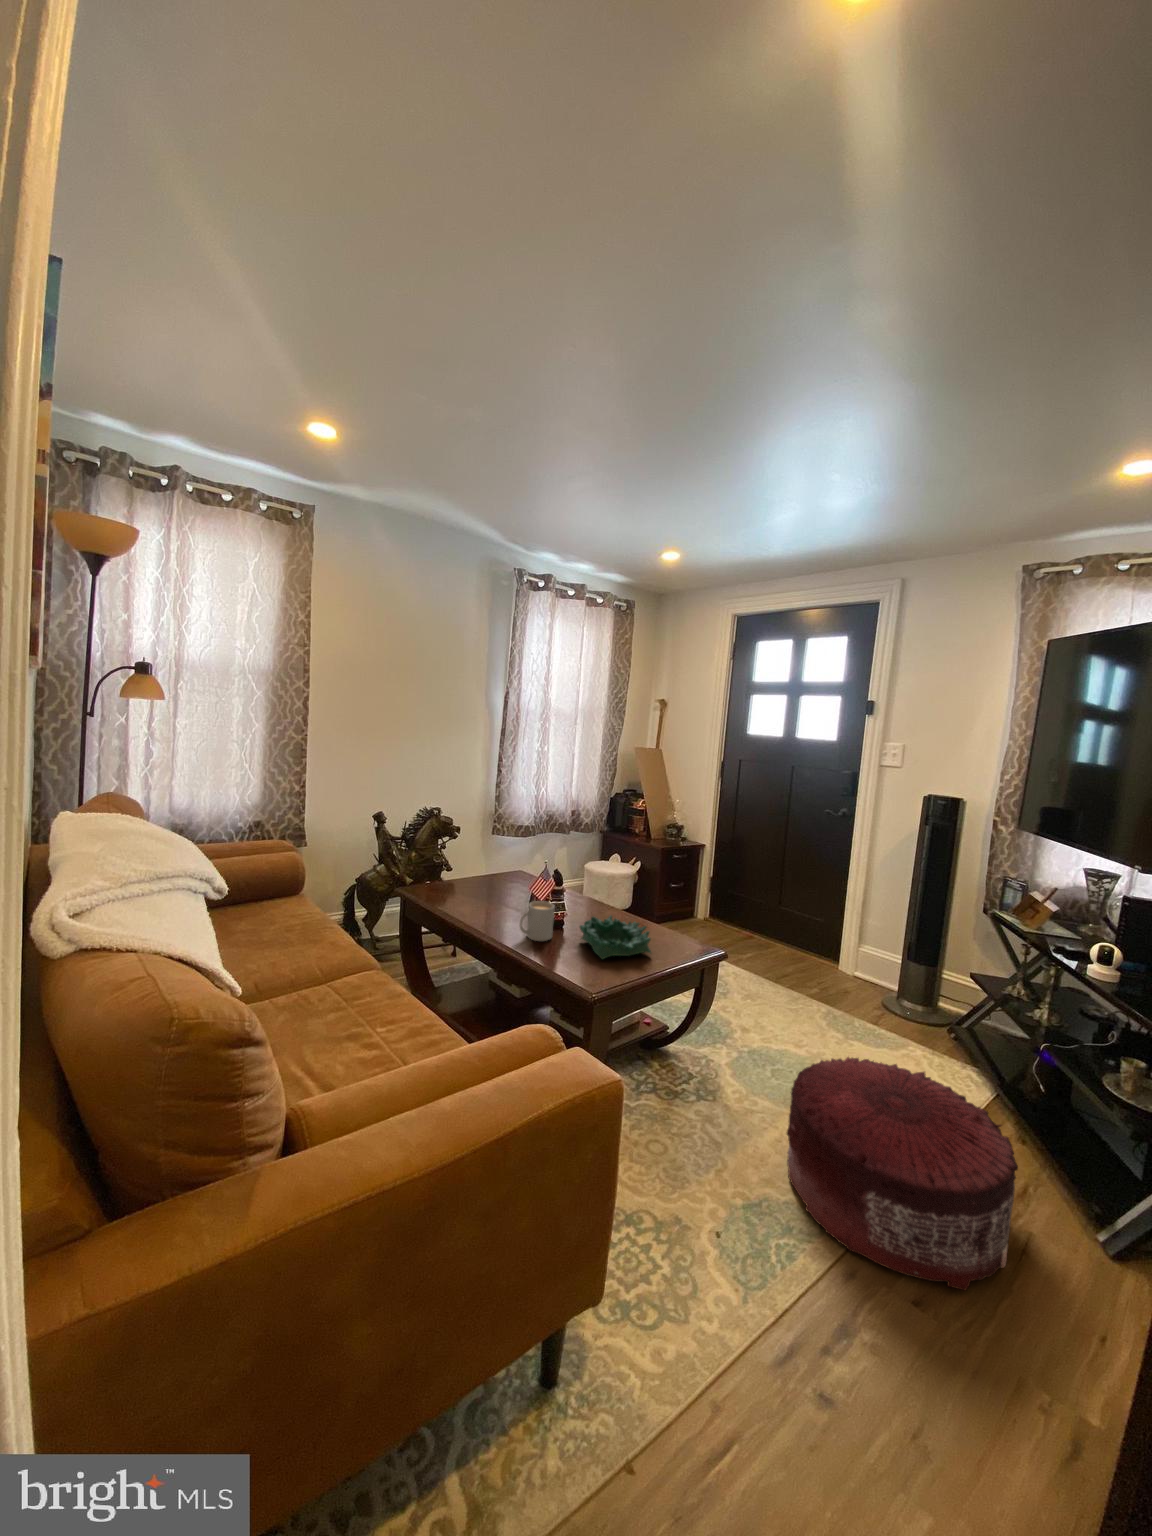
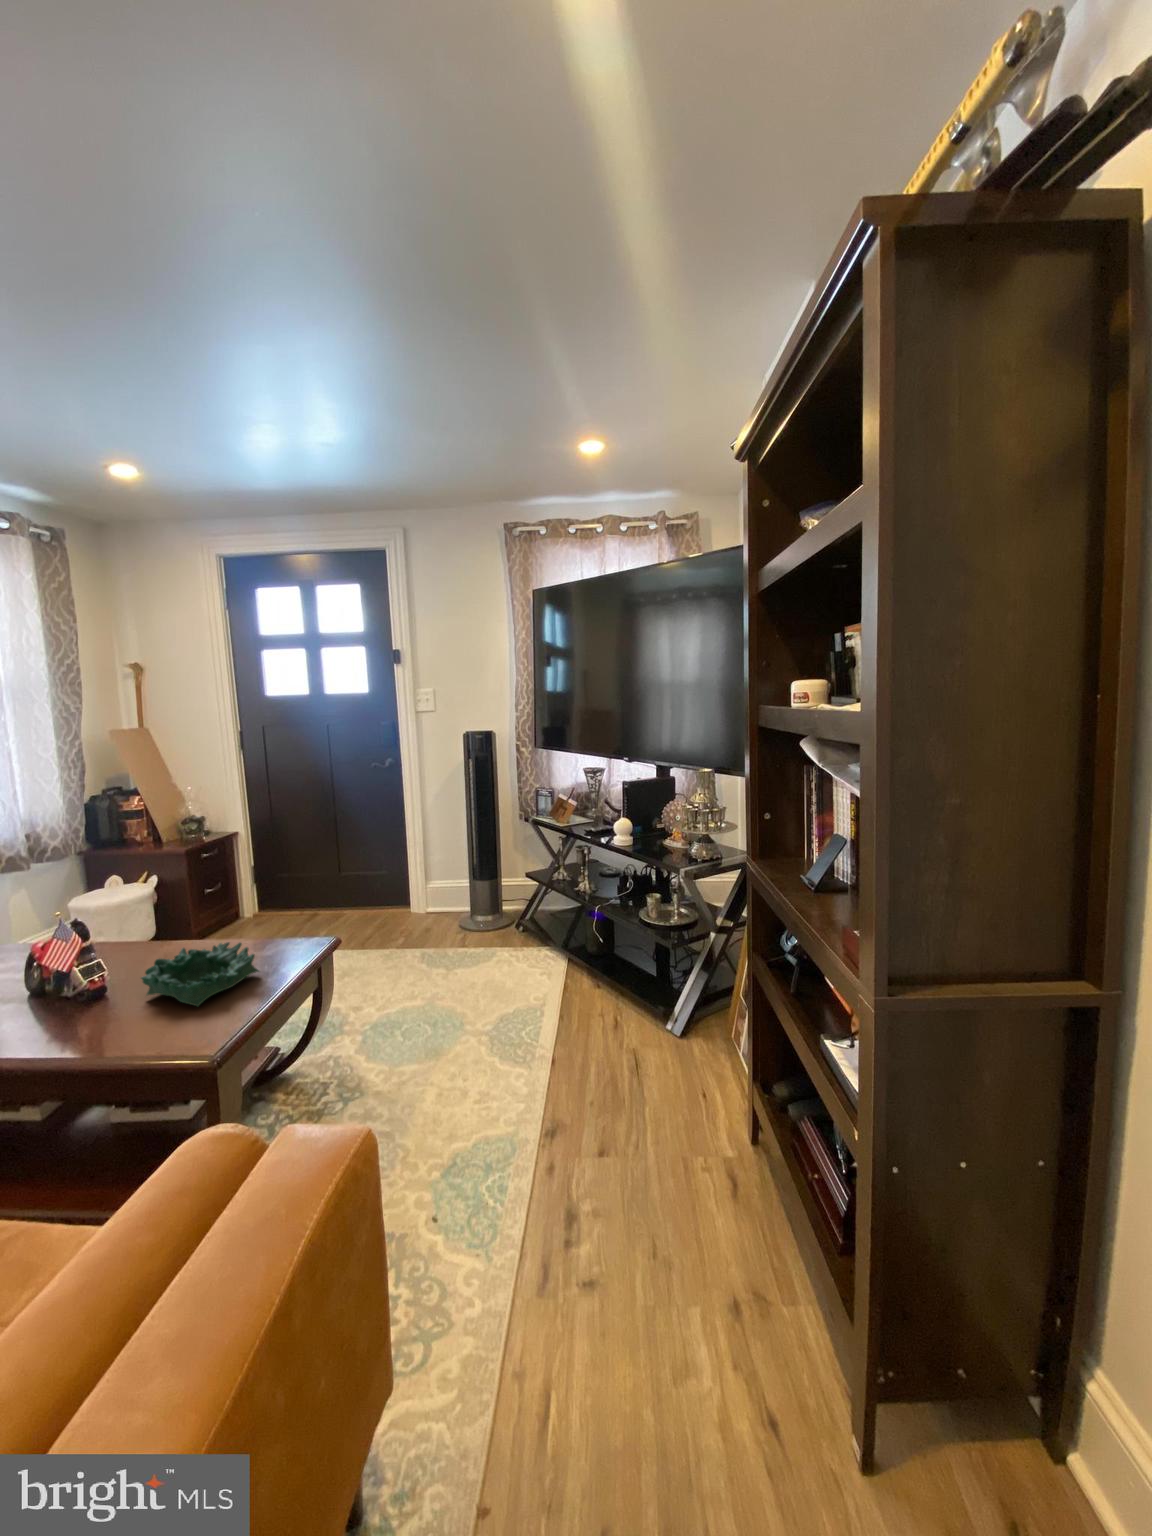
mug: present [520,901,554,941] -> none [31,966,96,1030]
pouf: present [787,1057,1018,1290] -> none [450,966,631,1146]

